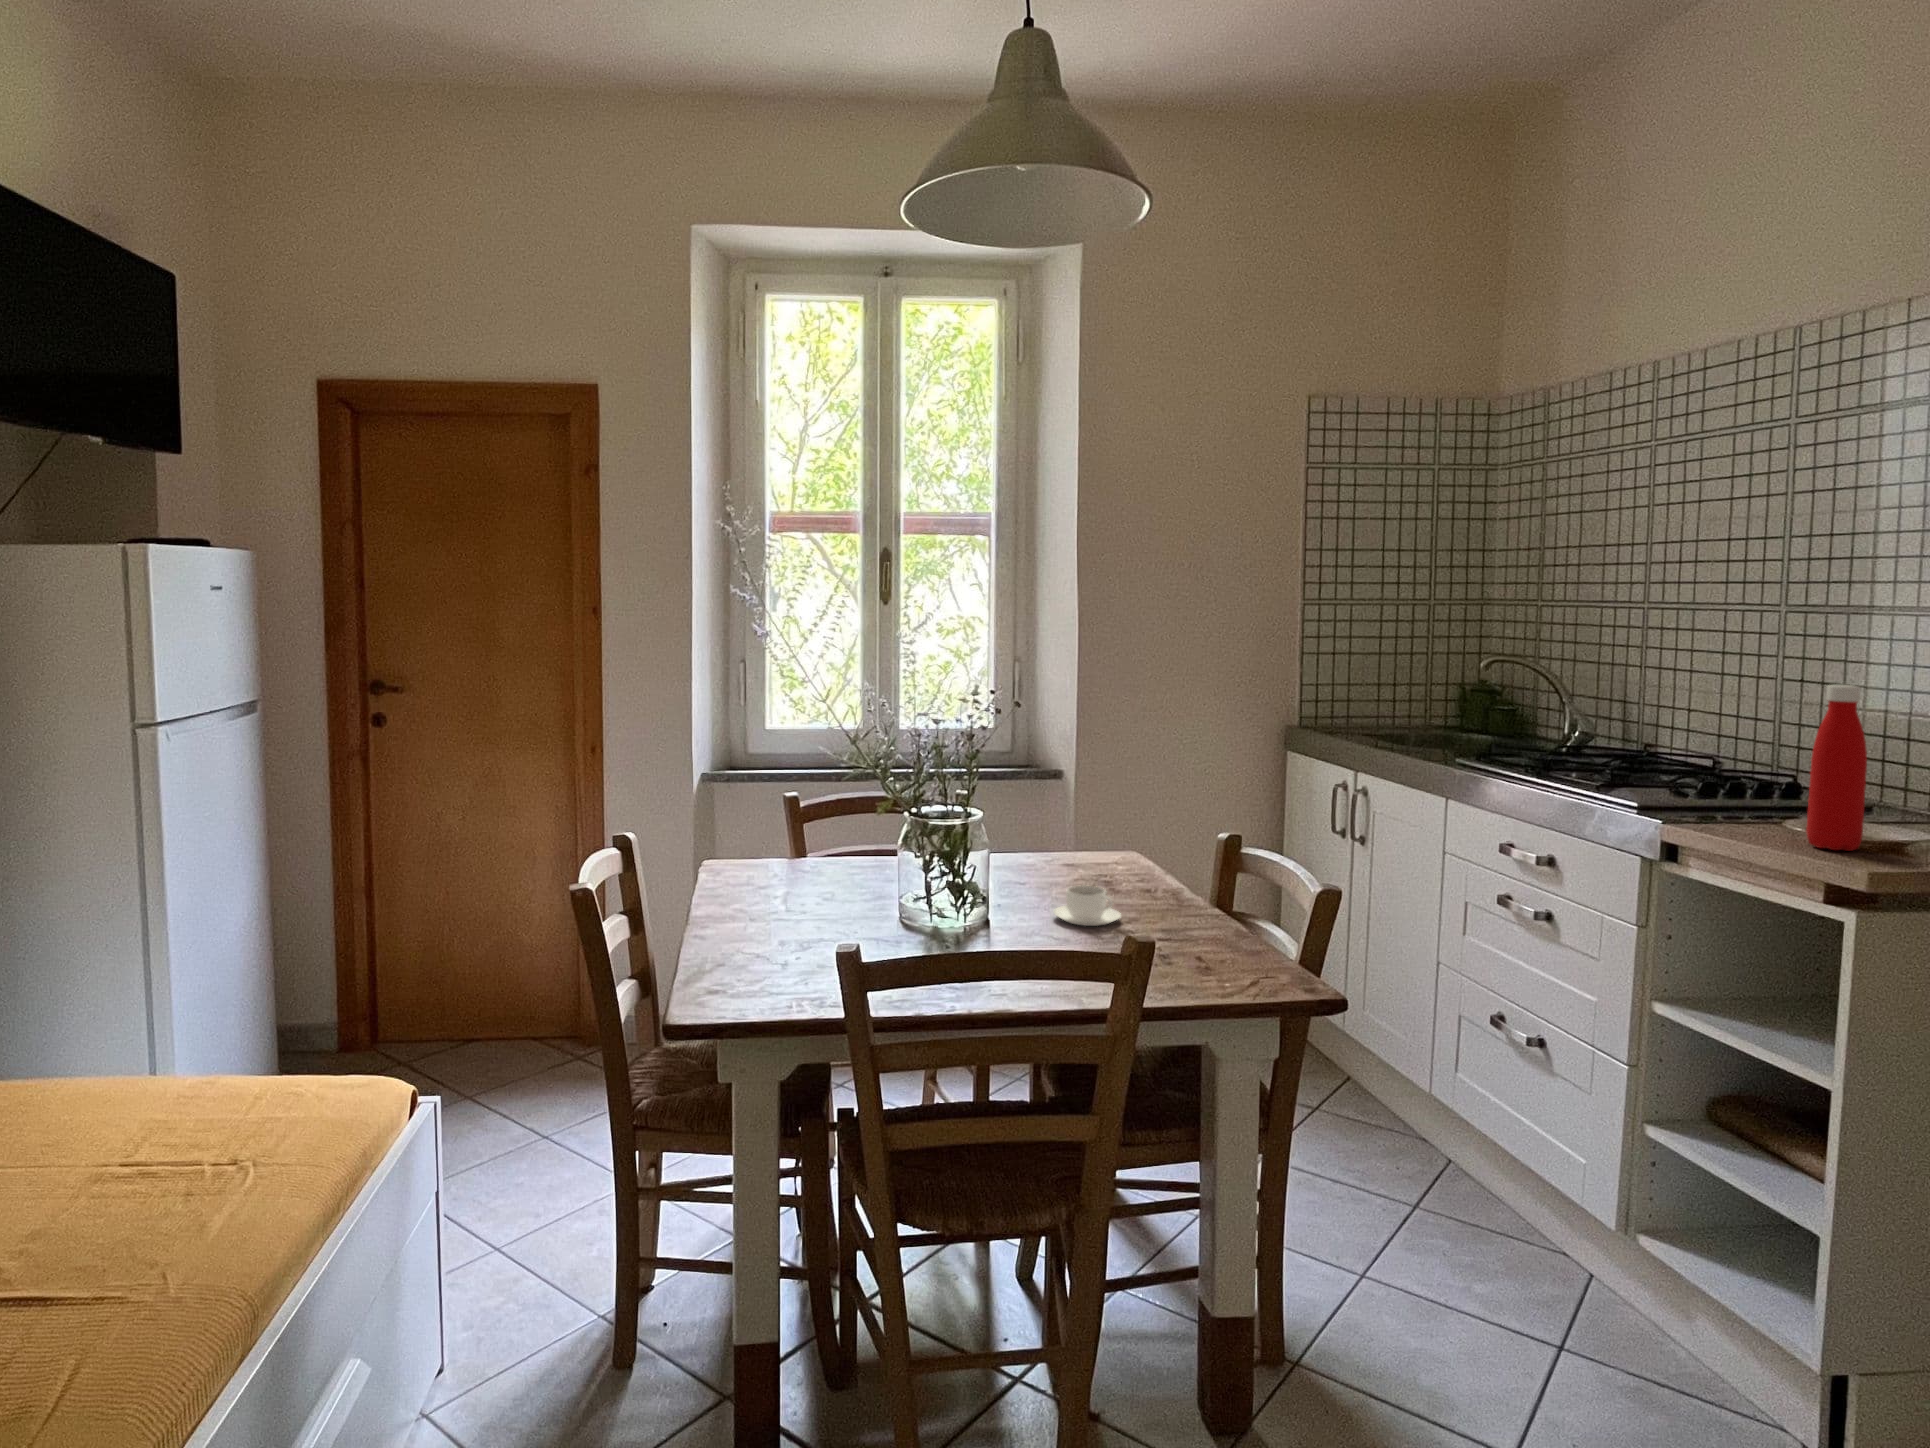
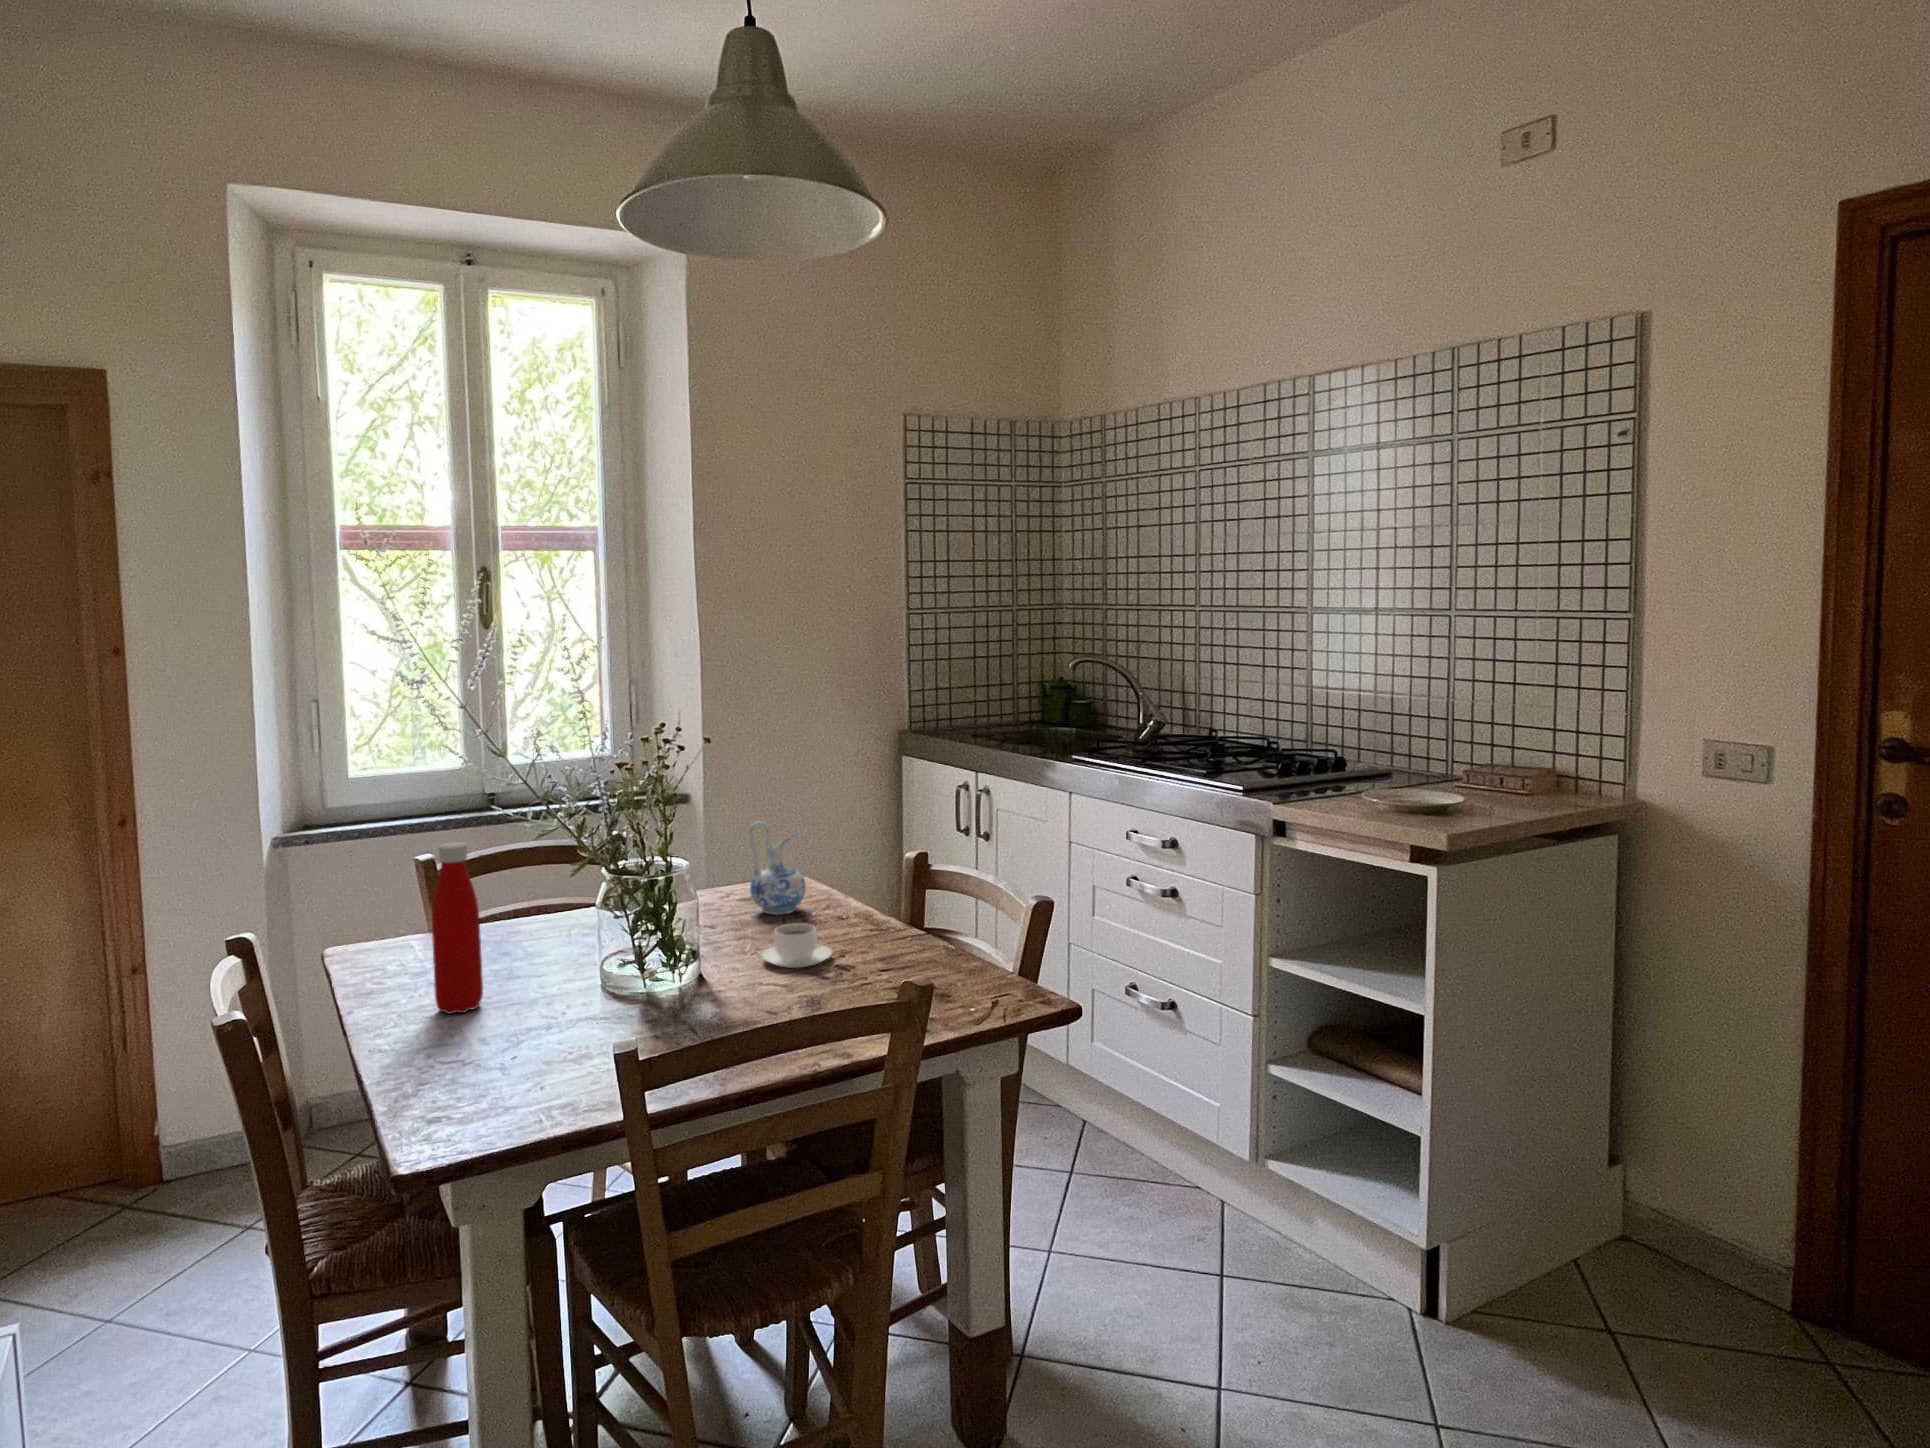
bottle: present [1806,685,1867,851] -> present [432,842,483,1014]
ceramic pitcher: none [1067,790,1120,881] -> present [748,821,806,915]

